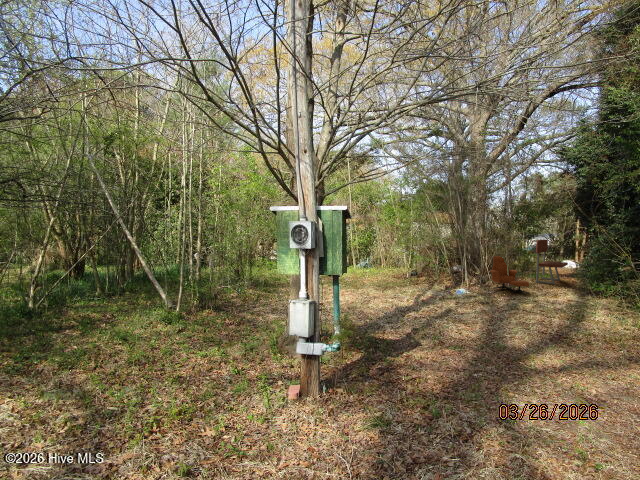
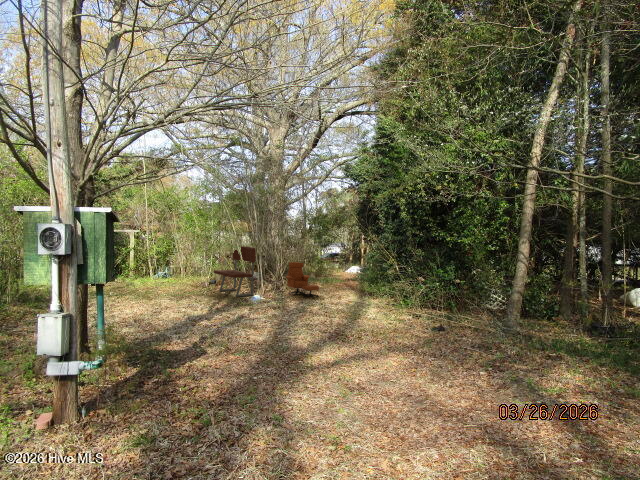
bench: present [535,239,568,284] -> present [214,246,256,297]

